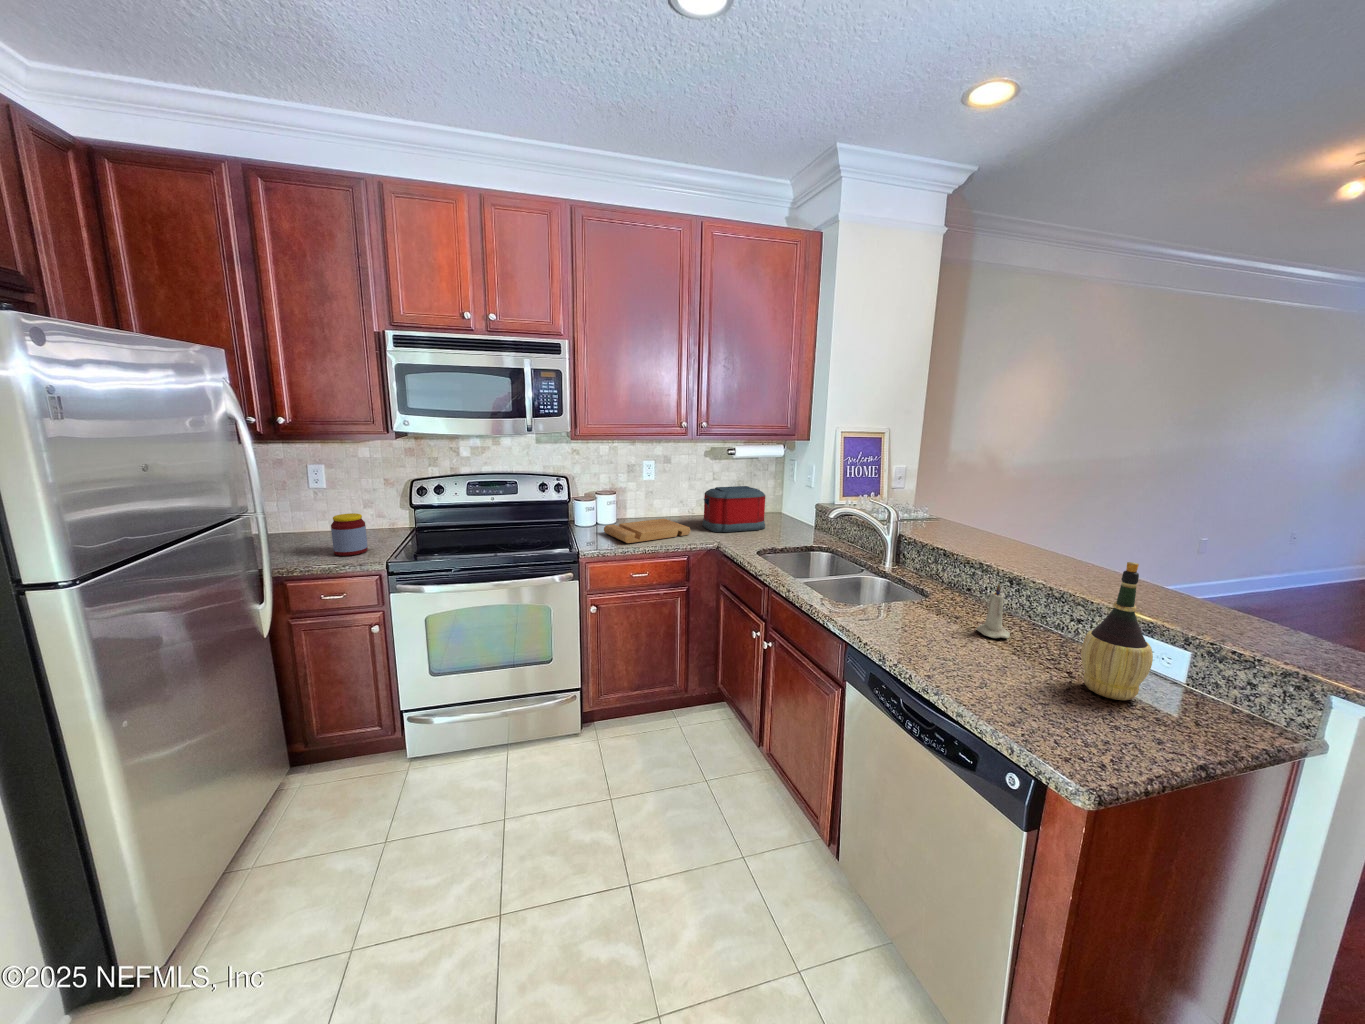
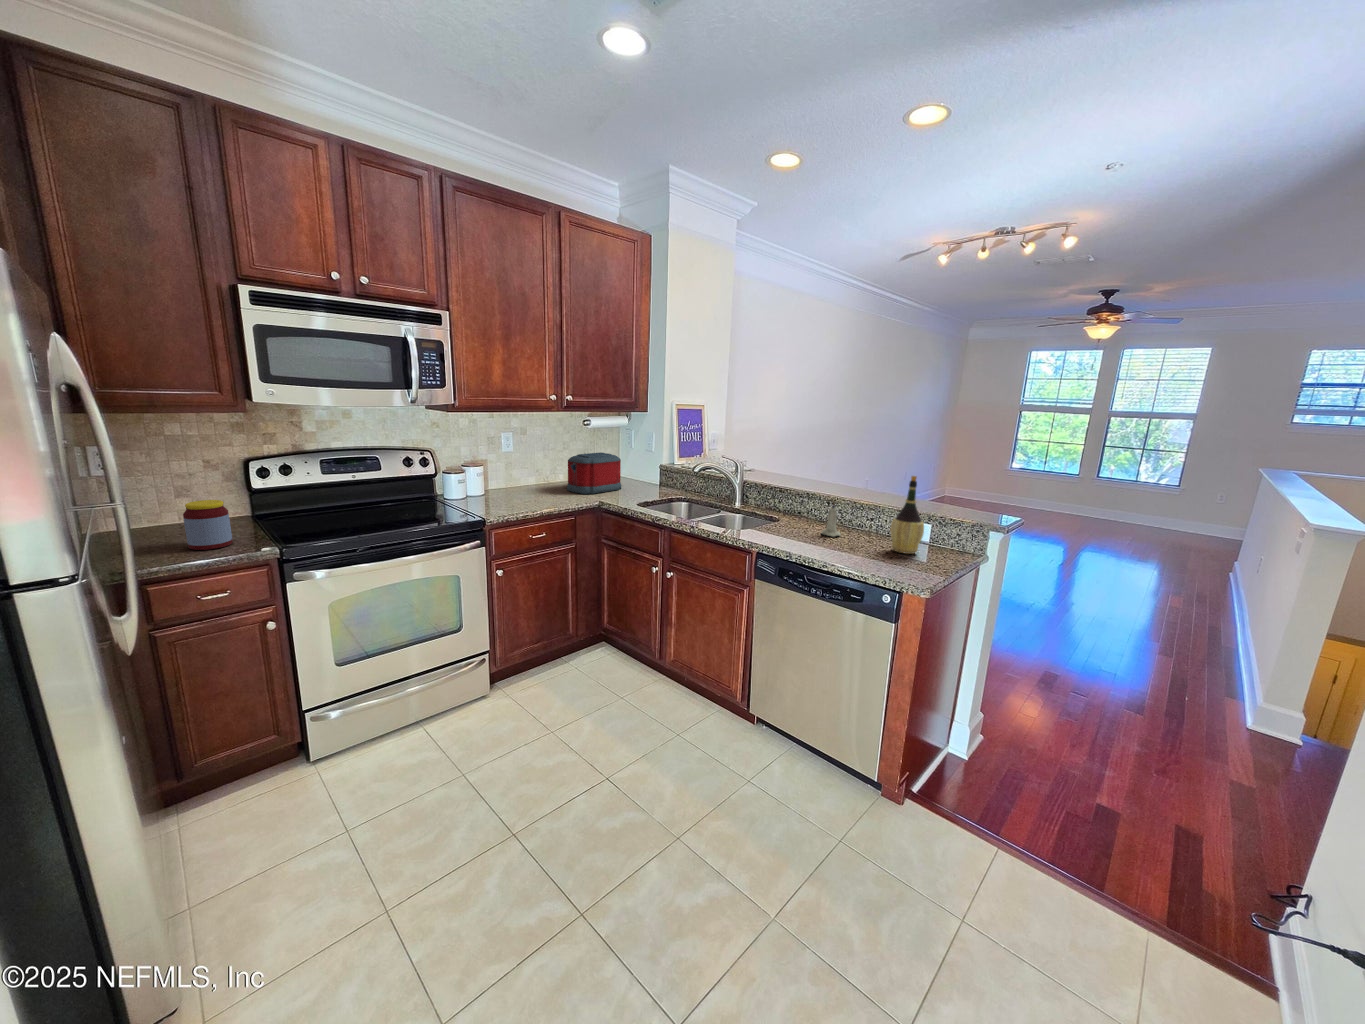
cutting board: present [604,519,691,543] -> none [485,486,566,509]

